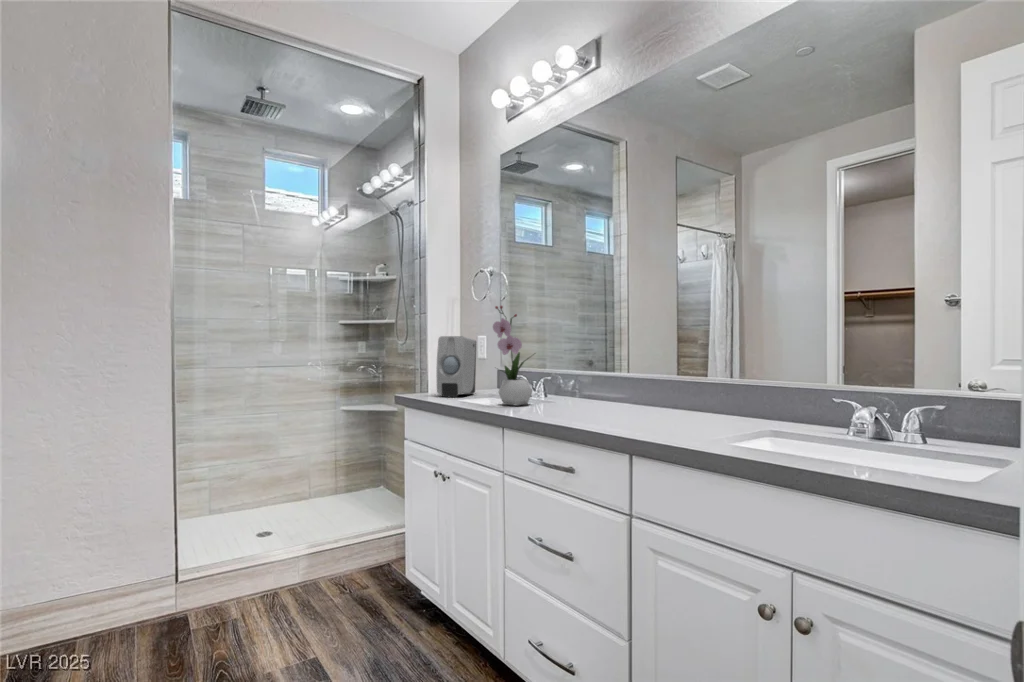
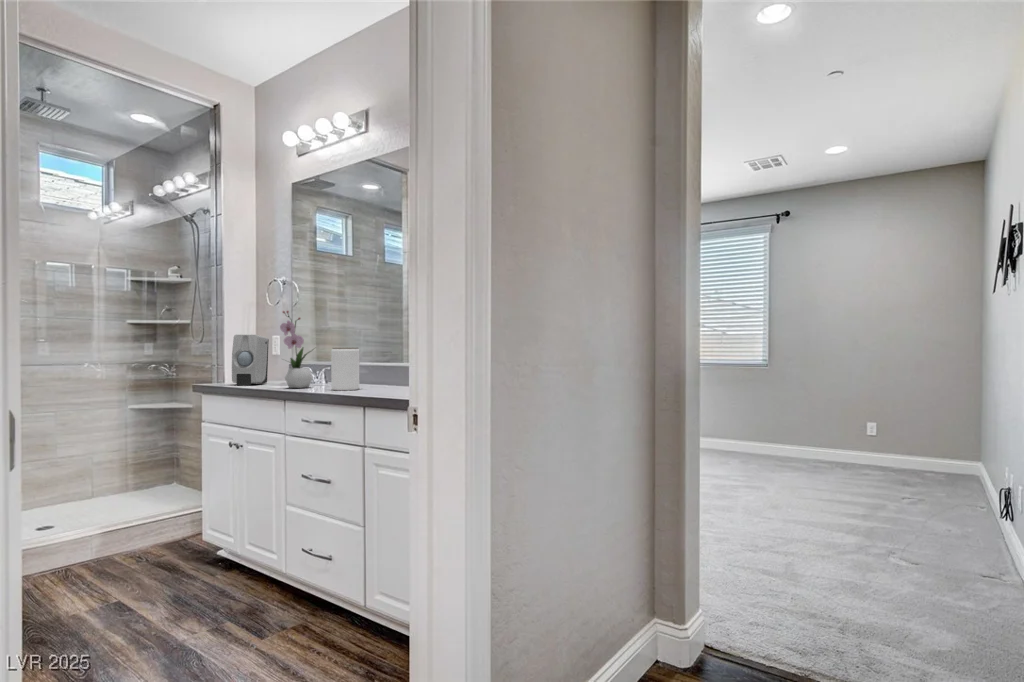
jar: none [559,354,597,413] -> present [331,348,359,390]

